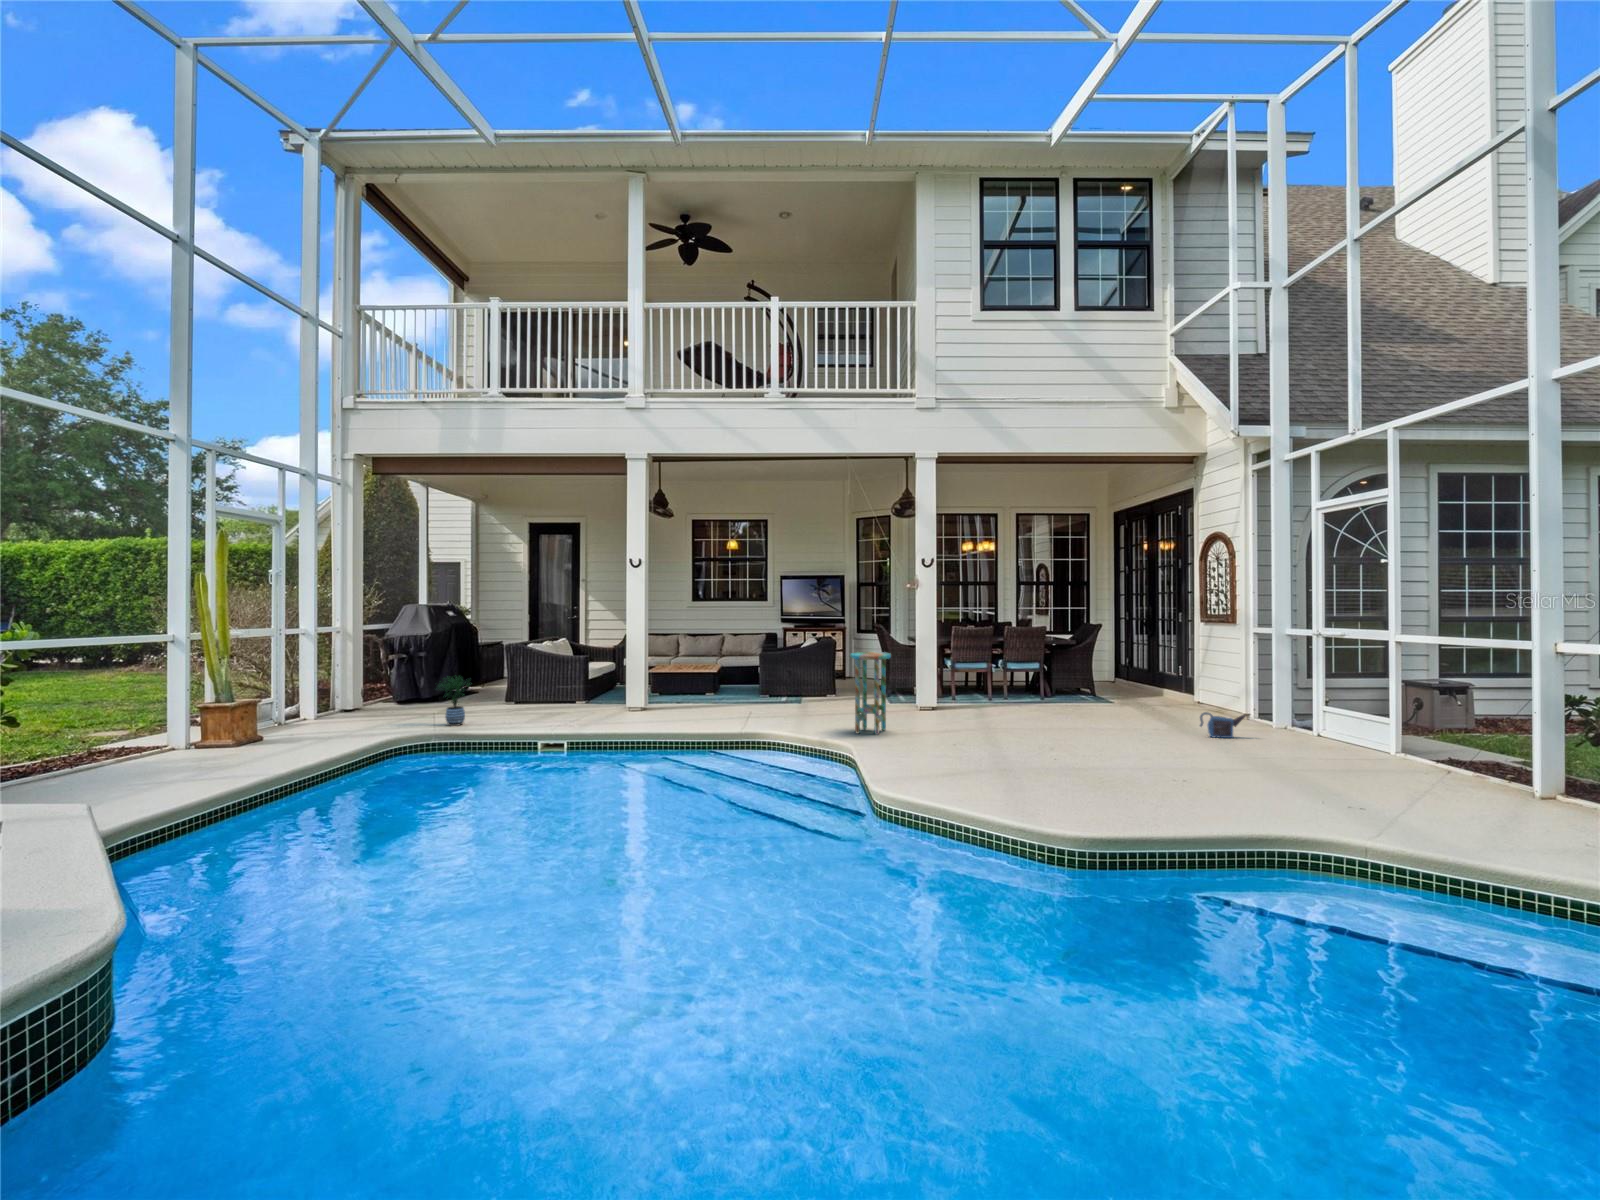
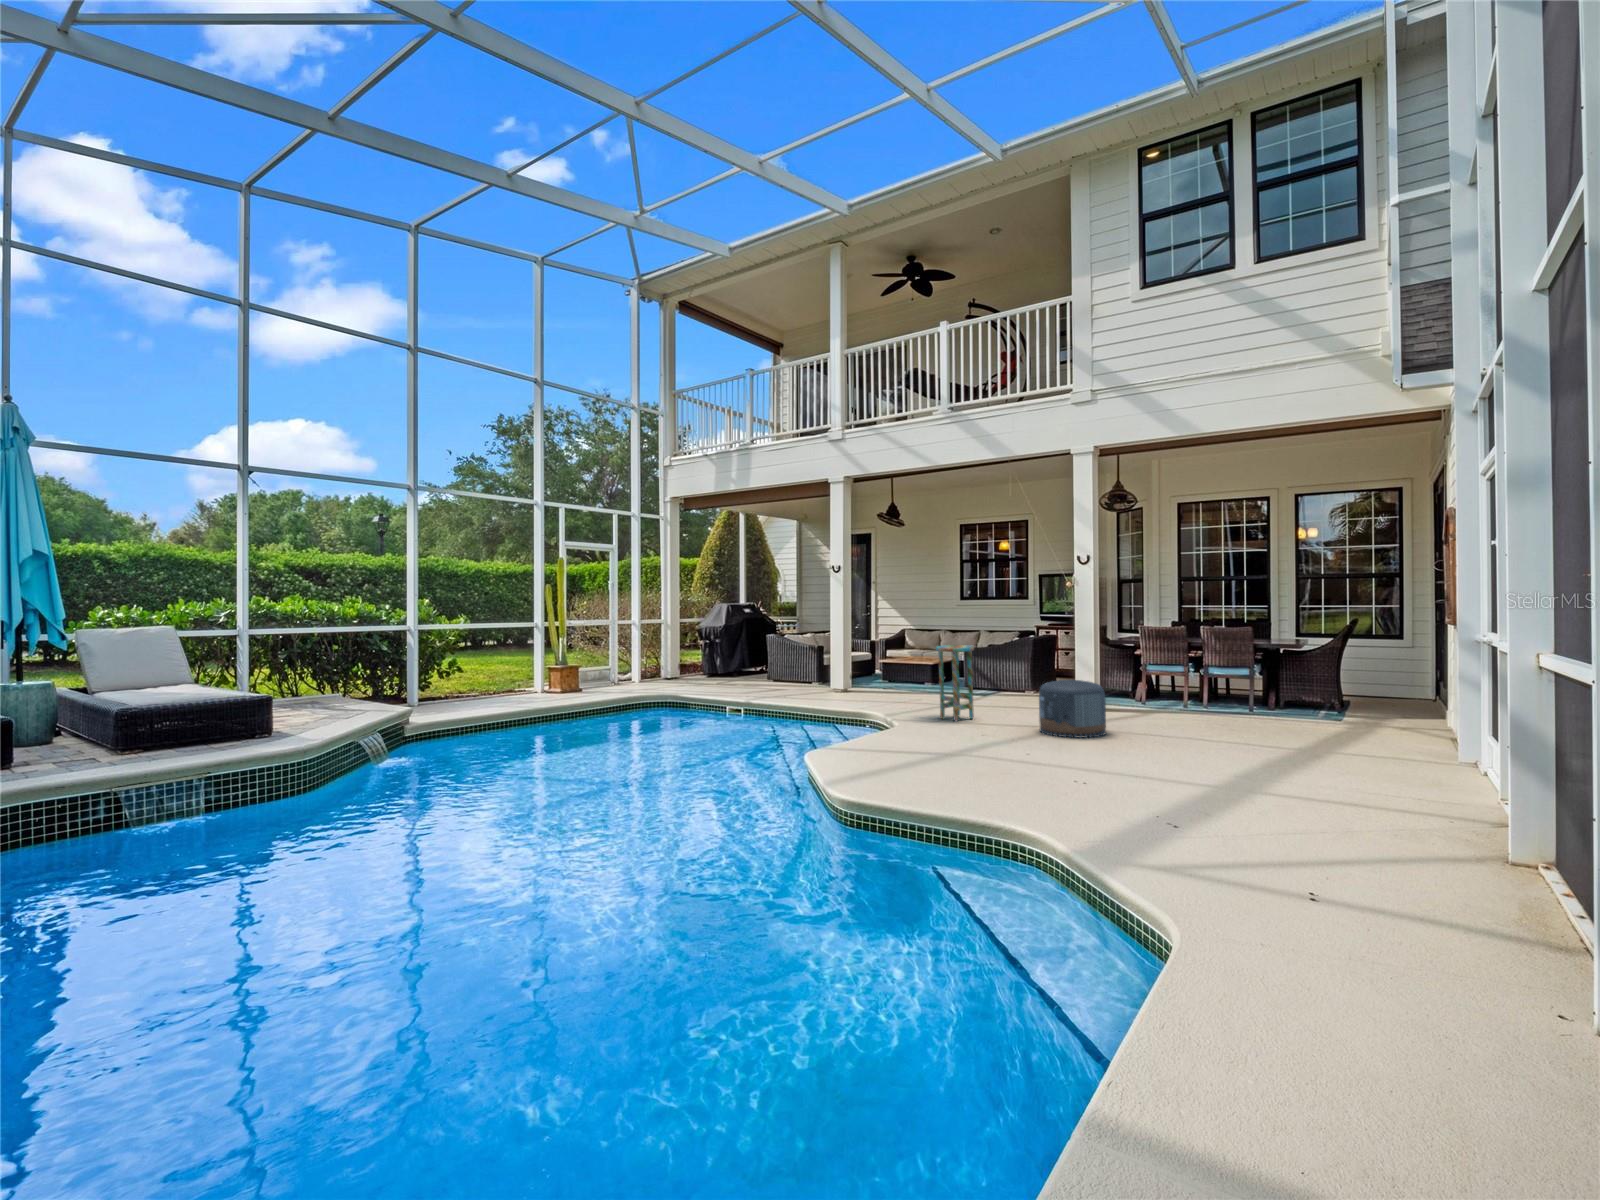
potted plant: present [439,676,470,726] -> none [681,653,708,691]
pouf: none [971,683,1034,741] -> present [1039,680,1106,738]
watering can: present [1200,712,1246,738] -> none [1297,727,1361,761]

